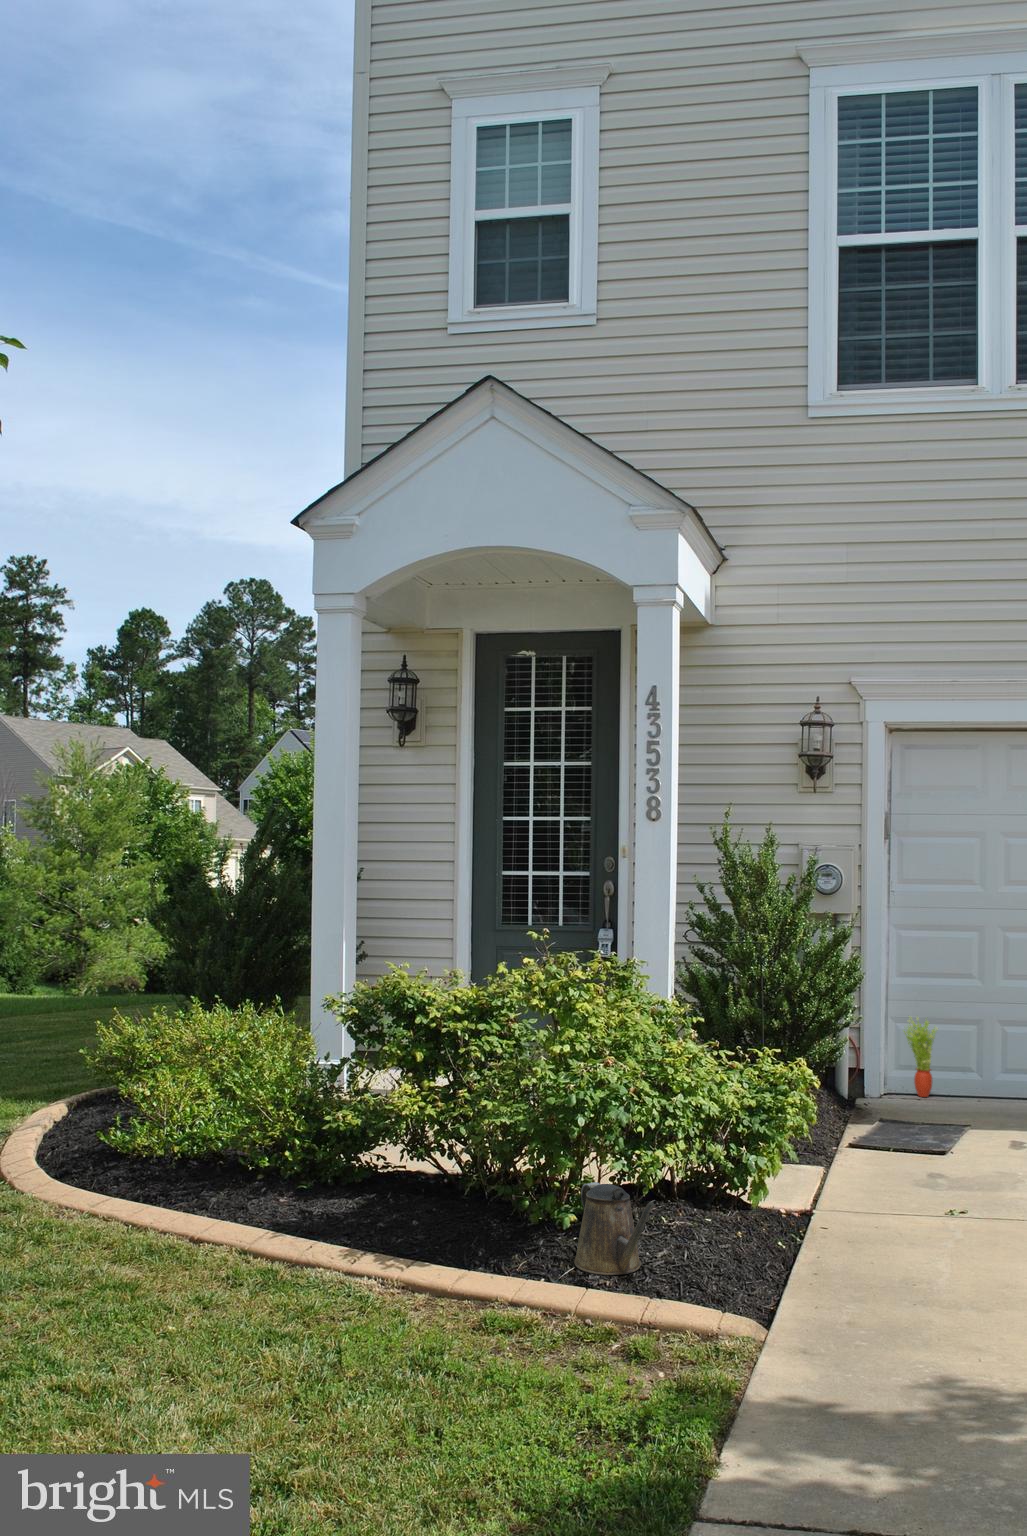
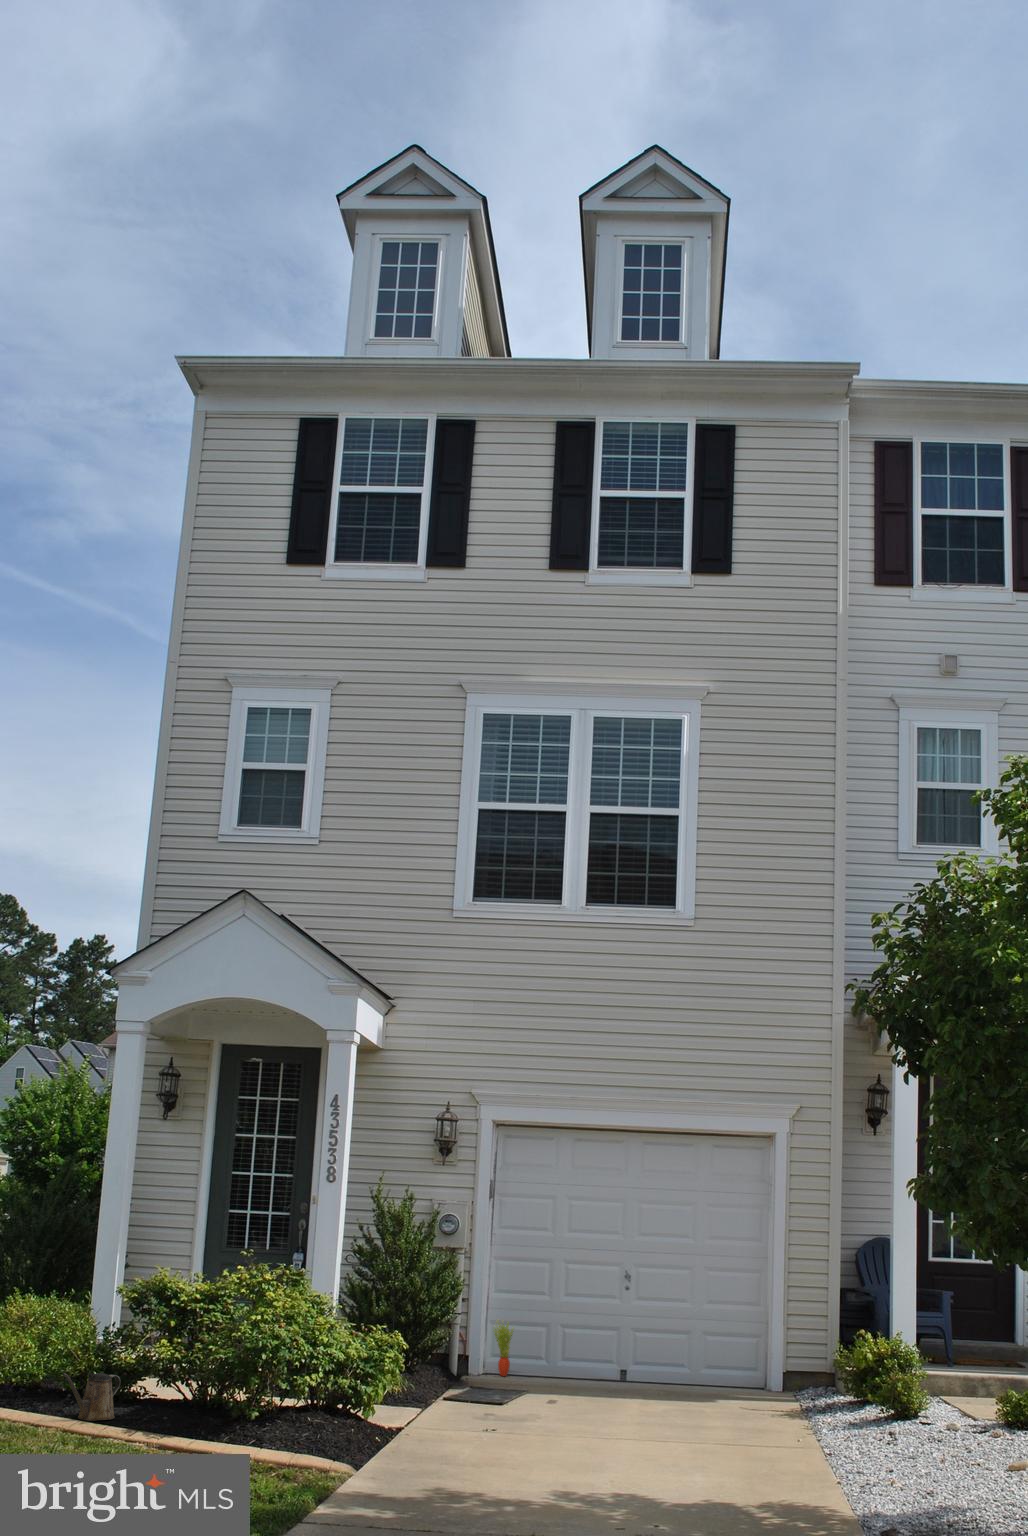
watering can: present [574,1182,657,1275] -> present [63,1373,120,1421]

